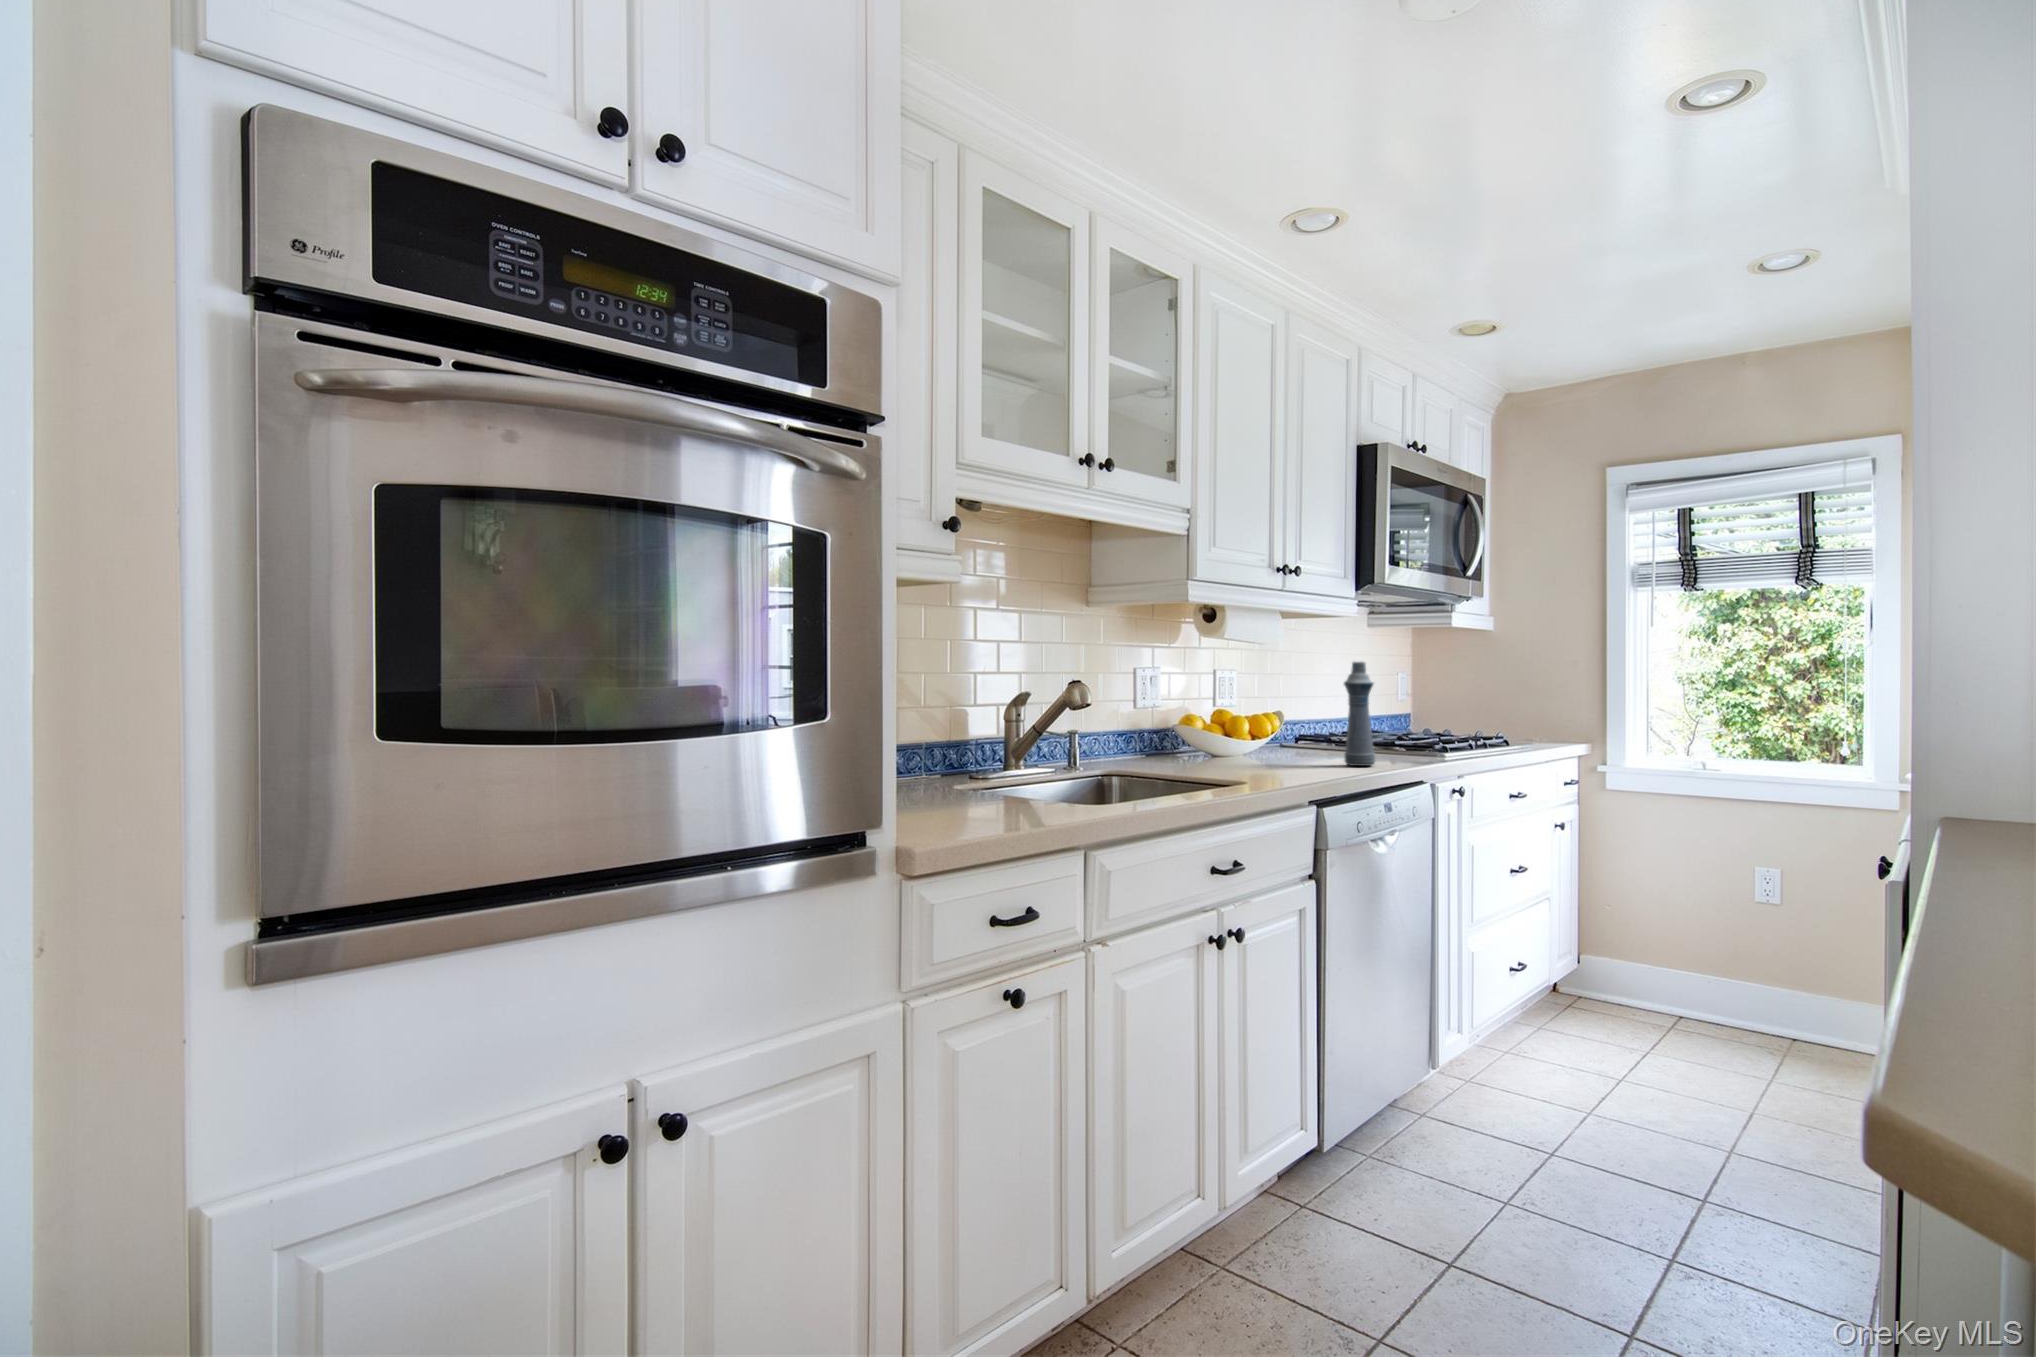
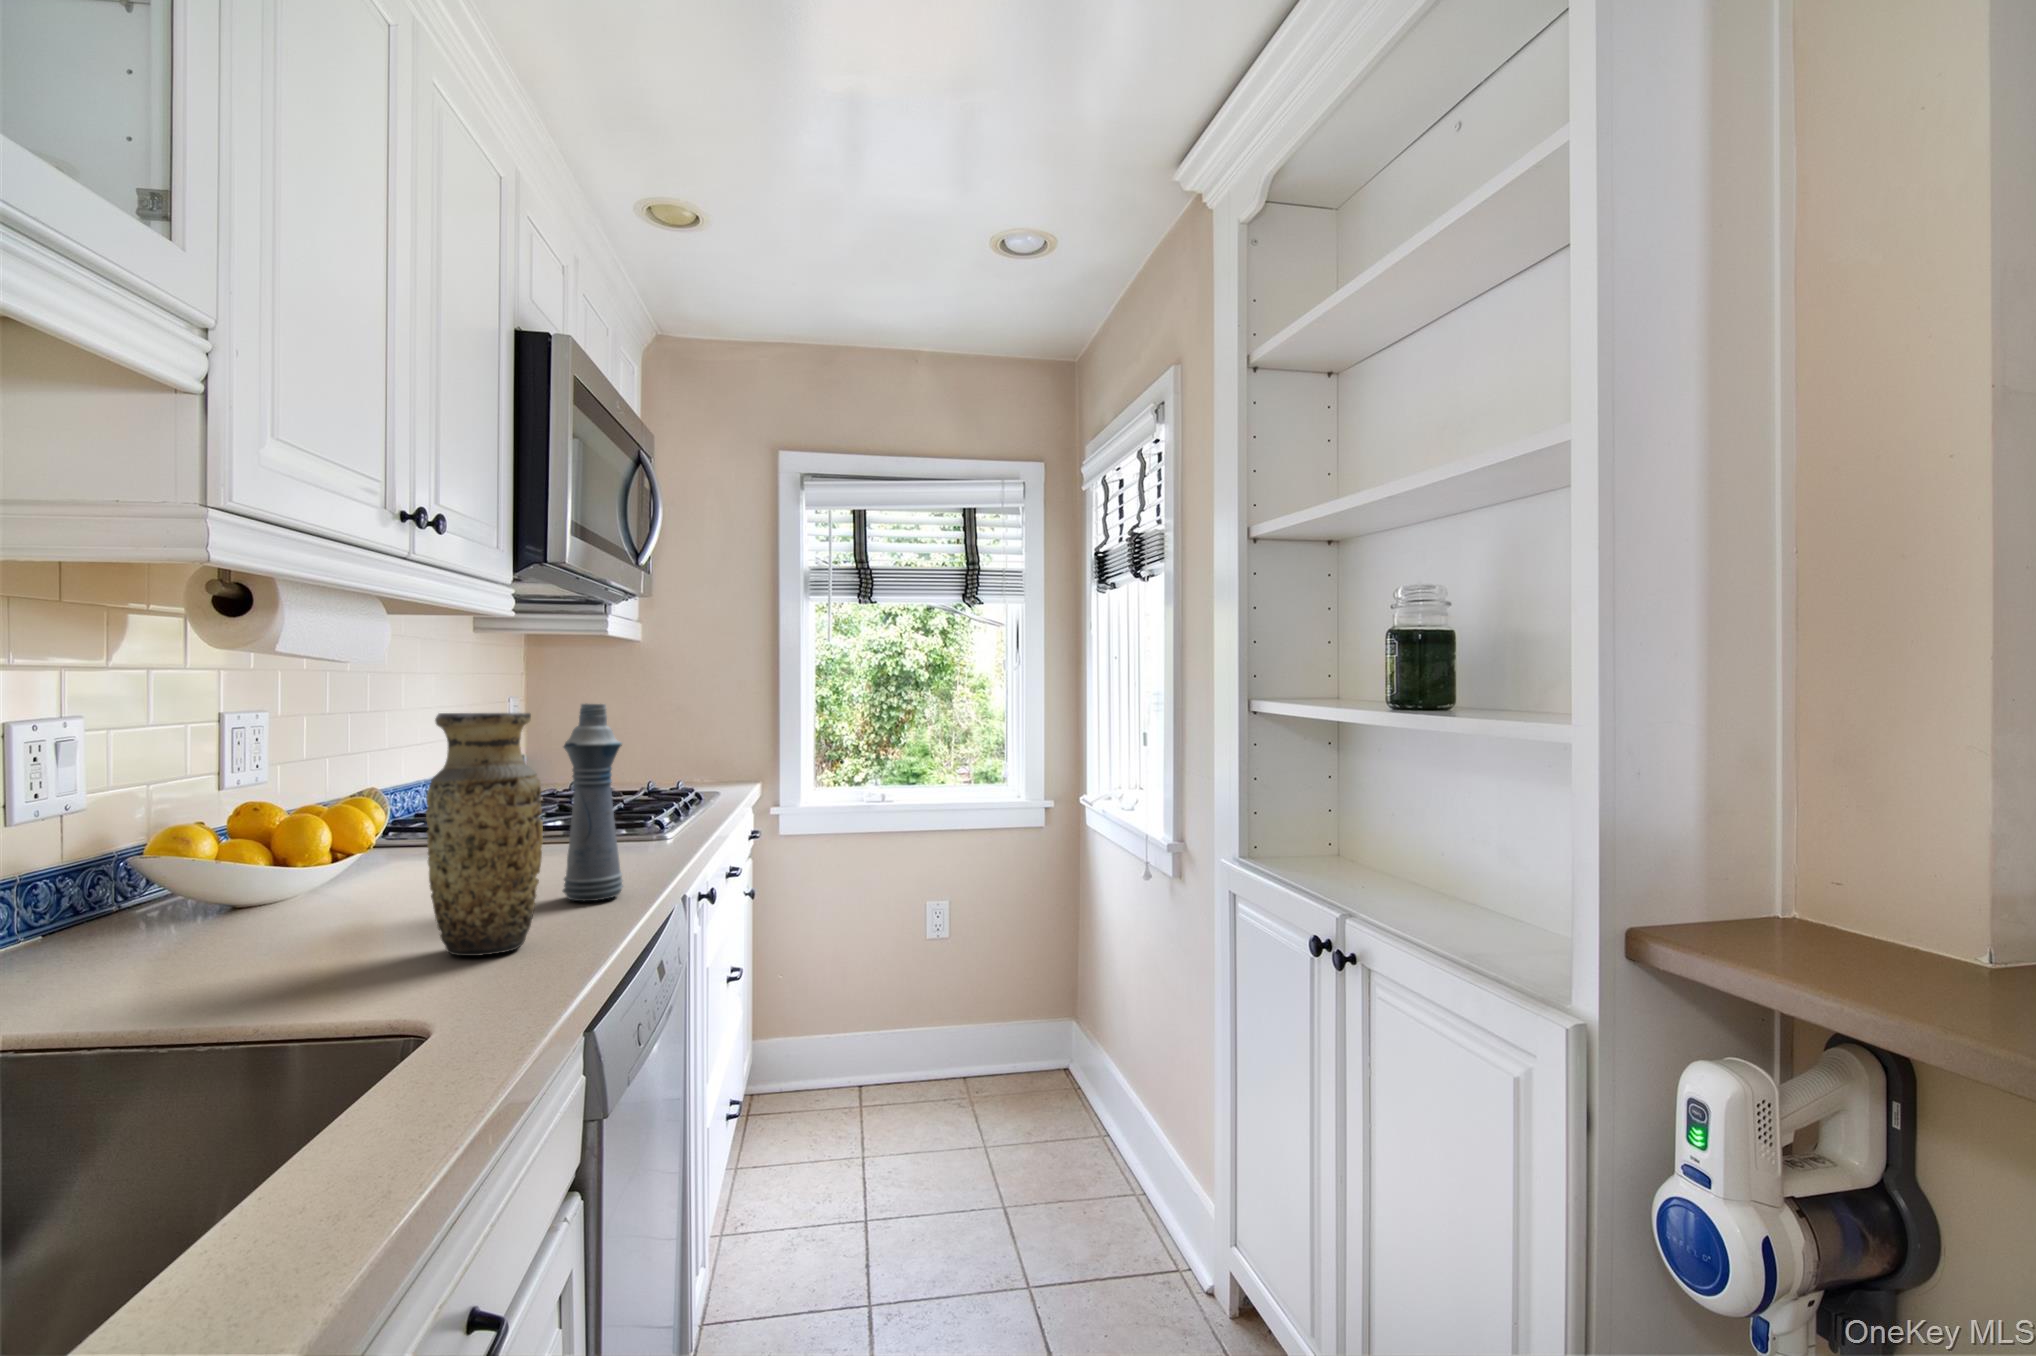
vase: none [1264,662,1314,773] -> present [426,713,543,956]

